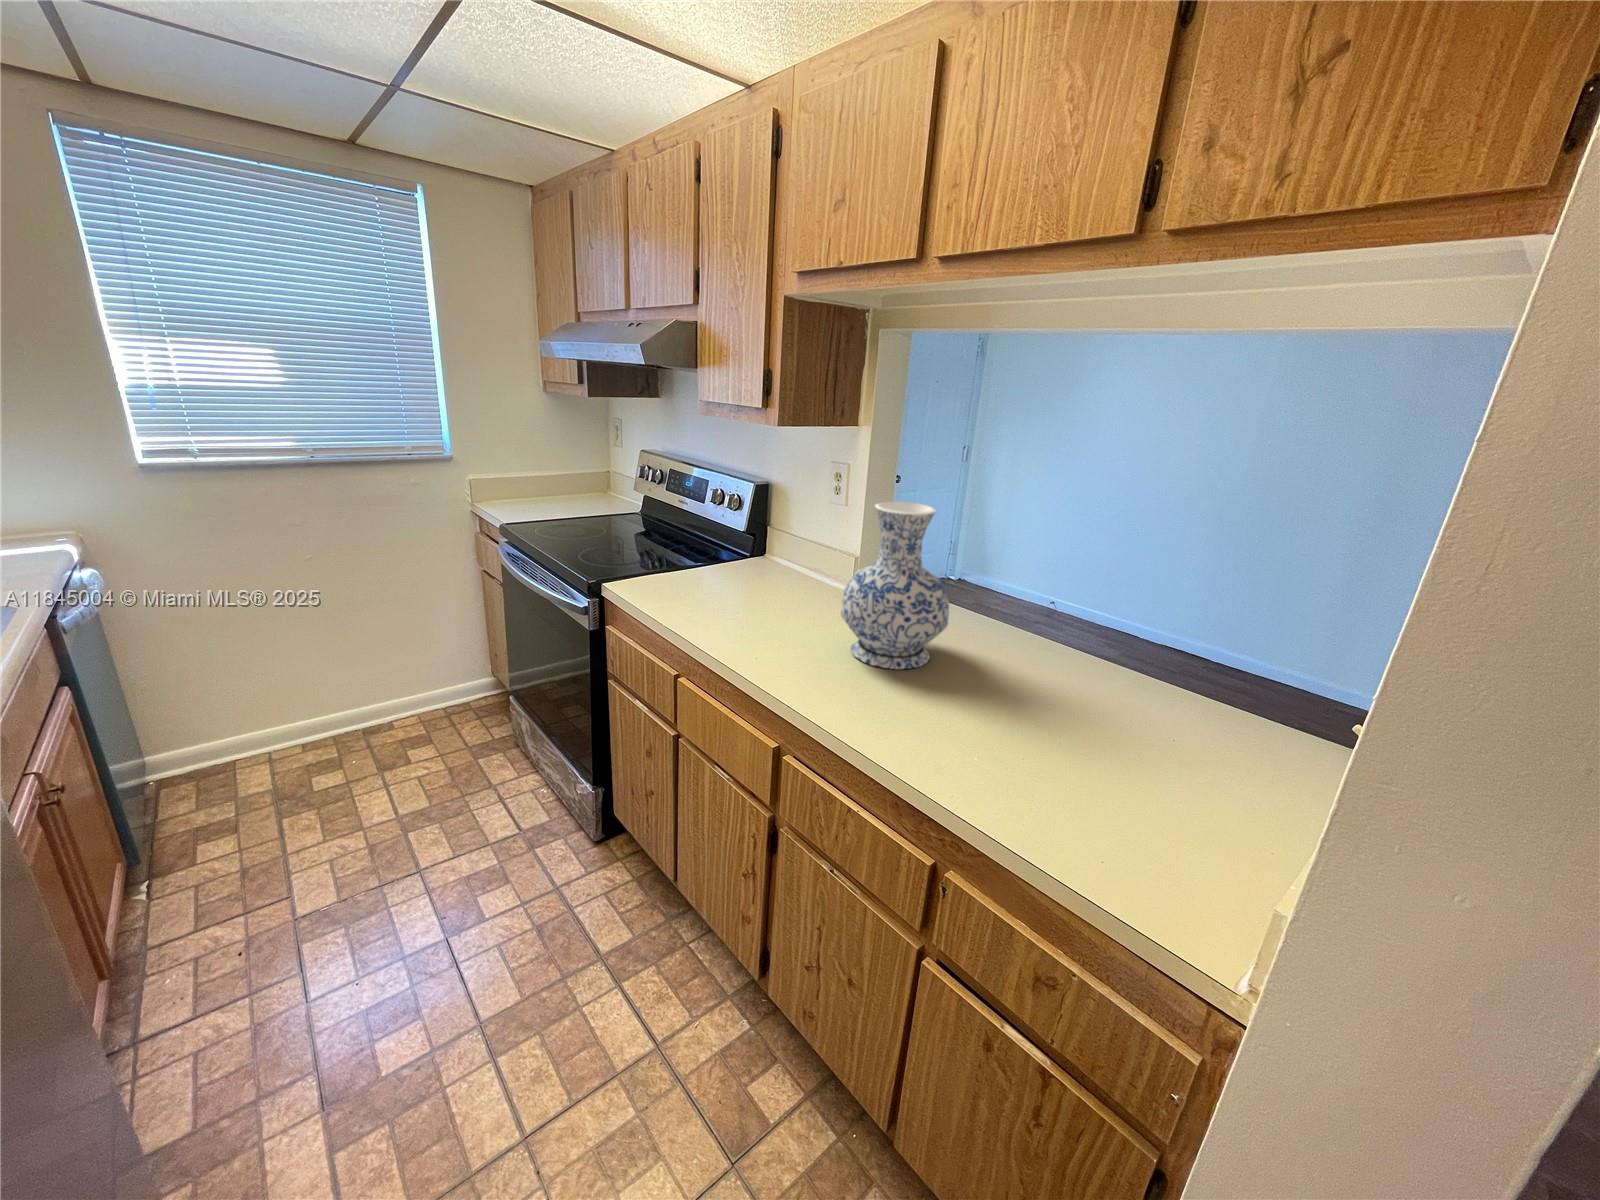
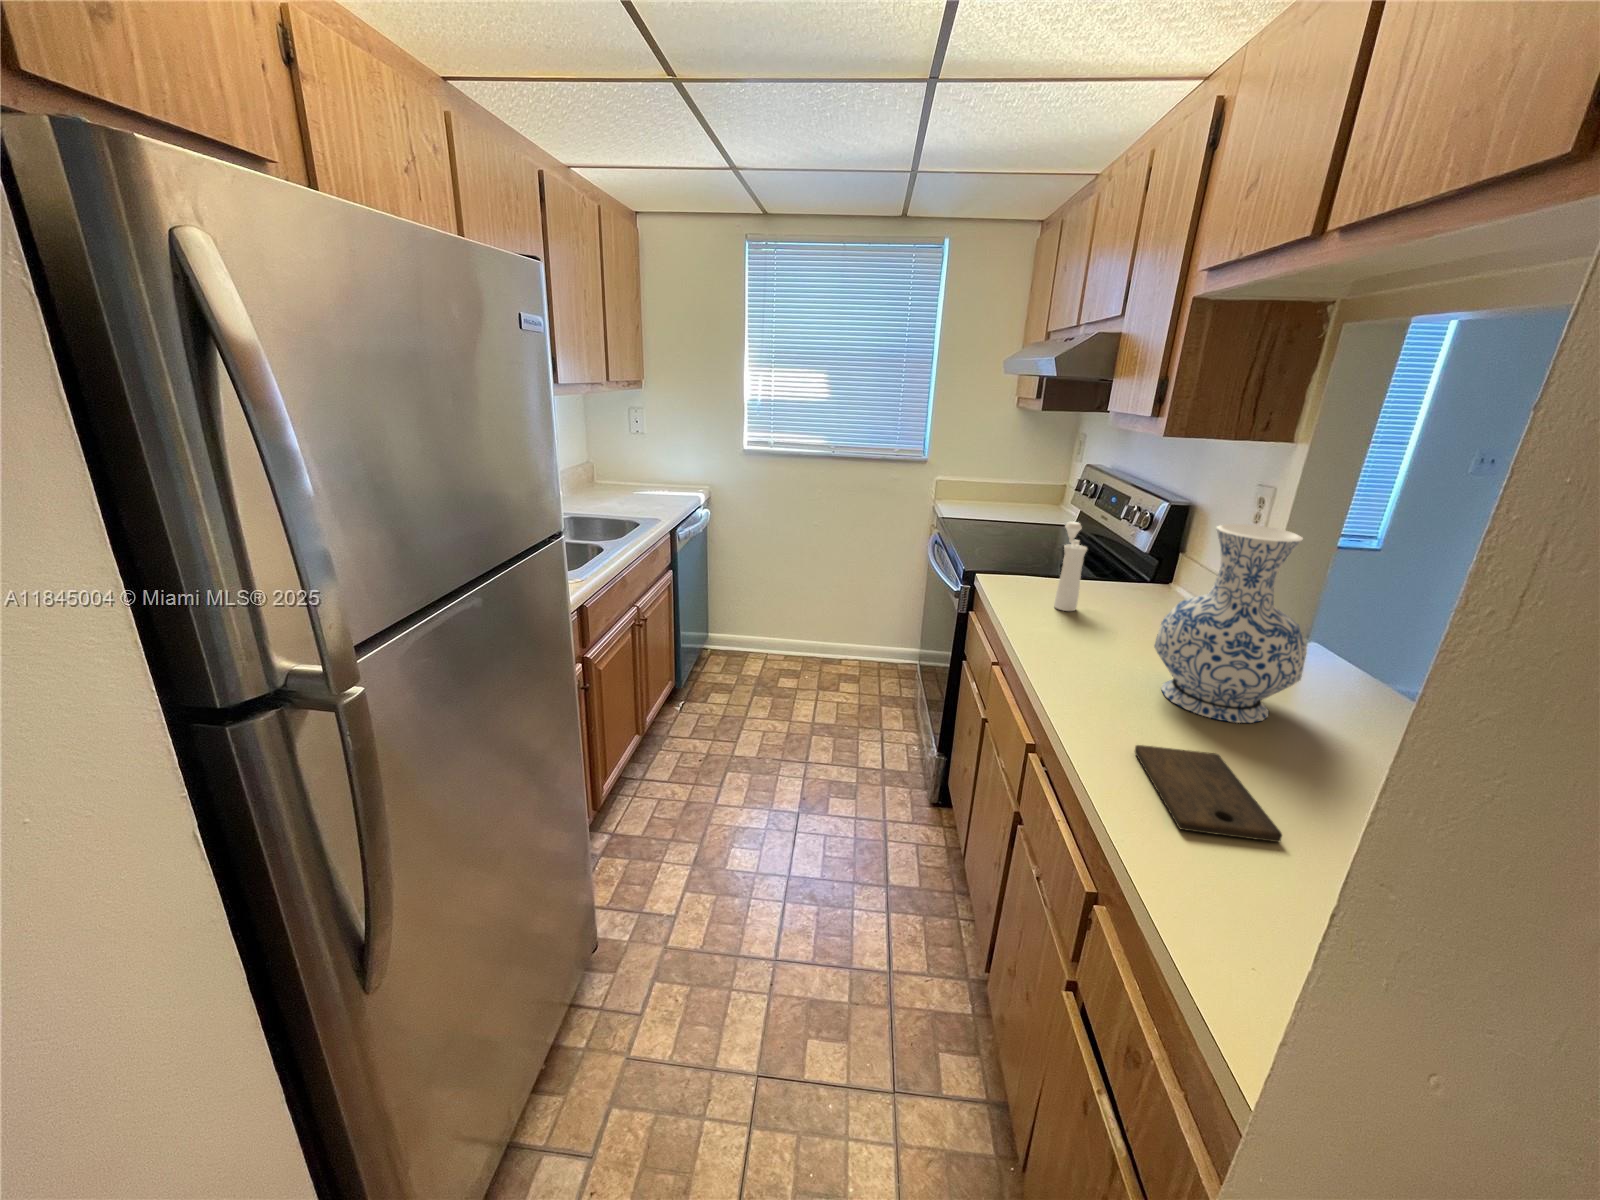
pepper mill: none [693,514,727,604] -> present [1054,522,1087,611]
cutting board: none [894,699,1030,775] -> present [1135,745,1282,842]

